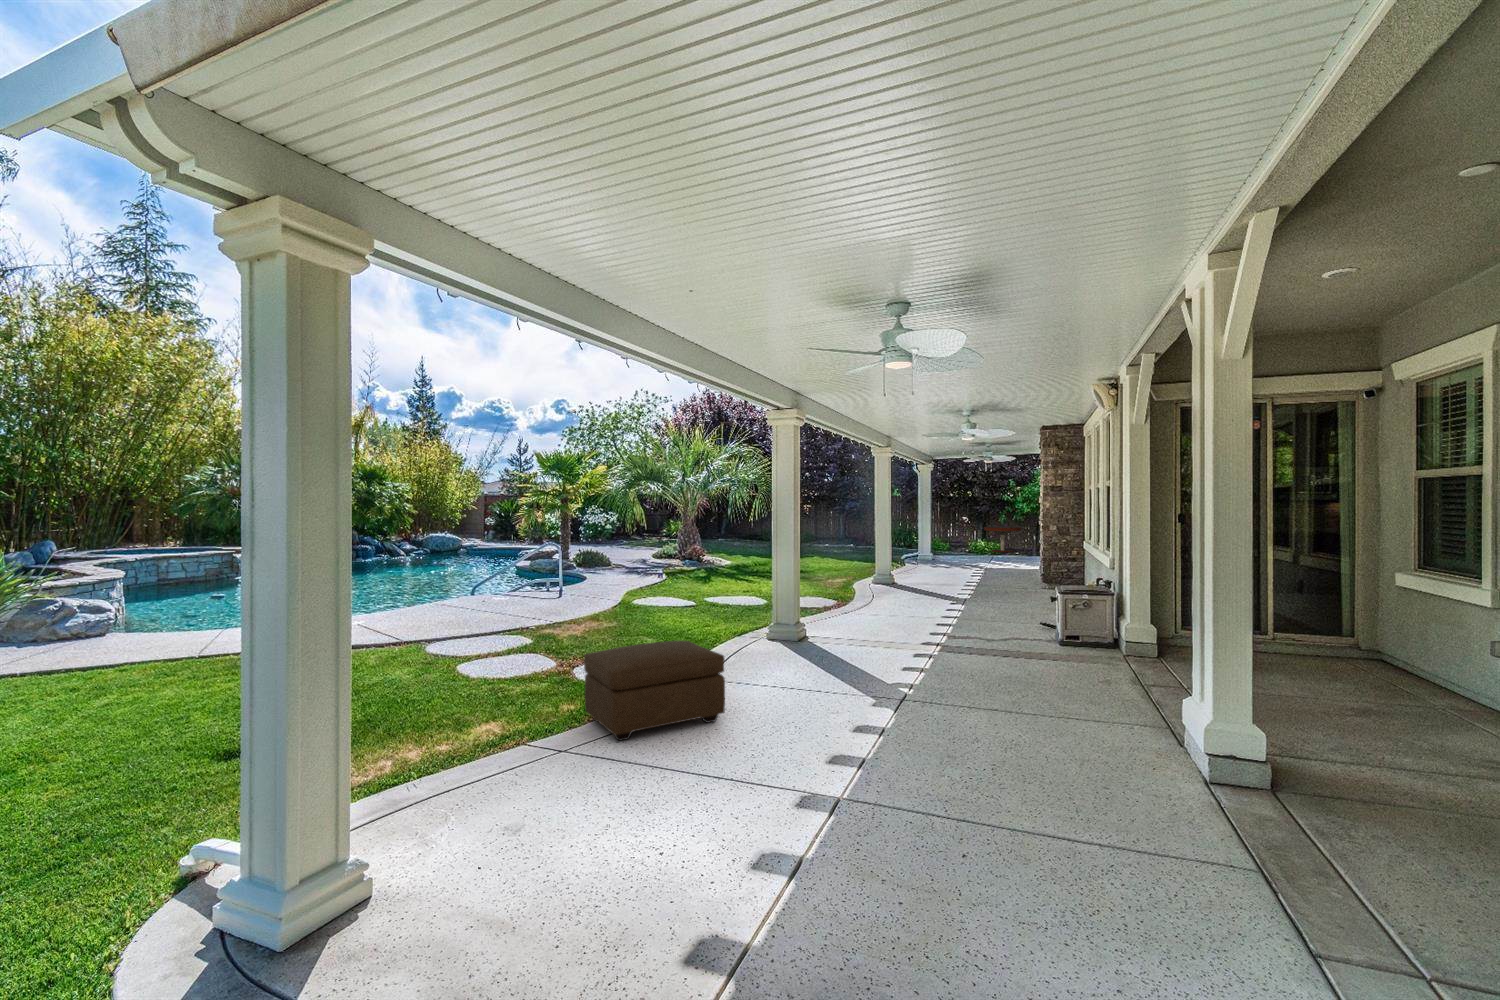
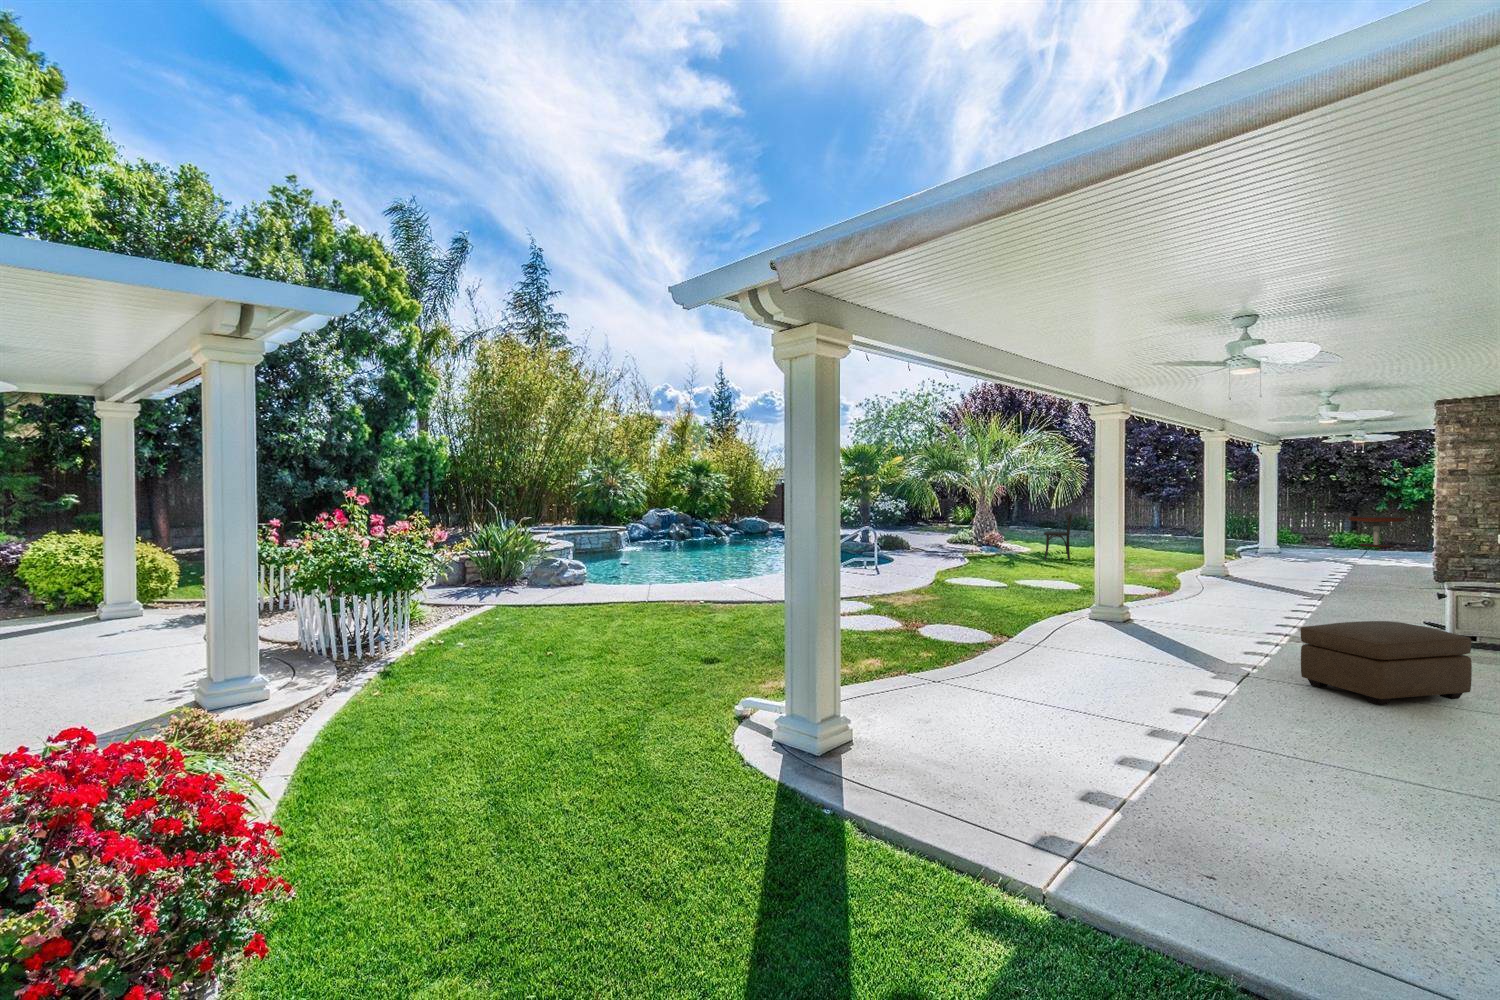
dining chair: none [741,524,769,573] -> present [1044,512,1074,561]
ottoman: present [584,641,725,741] -> present [1301,621,1472,705]

